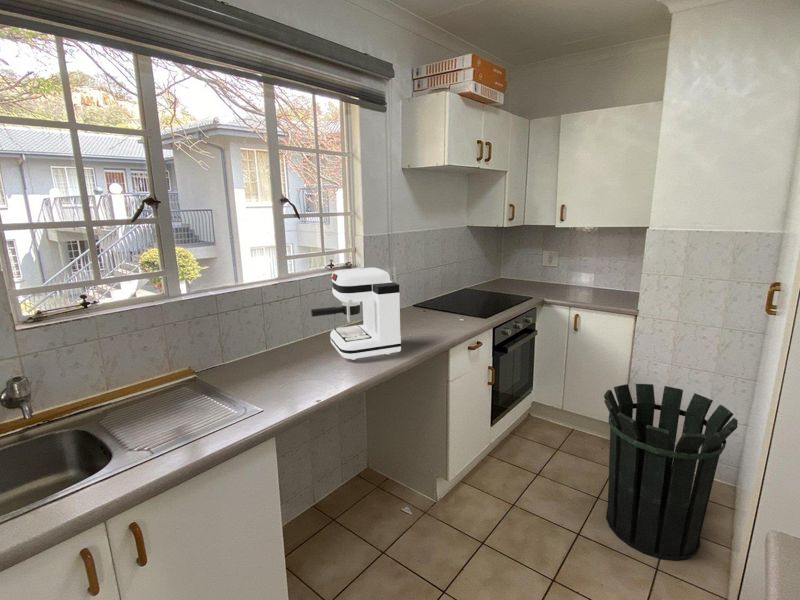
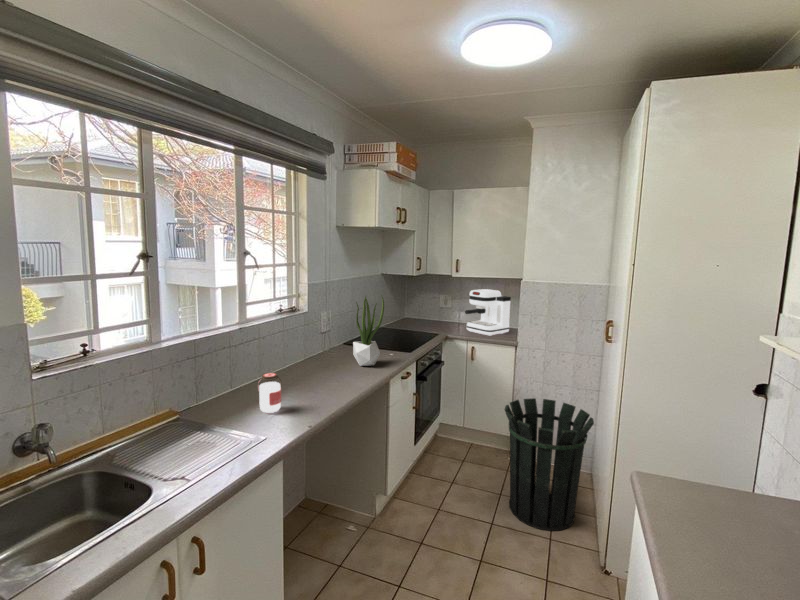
potted plant: none [411,246,448,331] -> present [353,297,384,366]
coffee maker: present [311,268,401,360] -> present [465,289,511,336]
jar: none [275,334,303,380] -> present [259,373,281,413]

